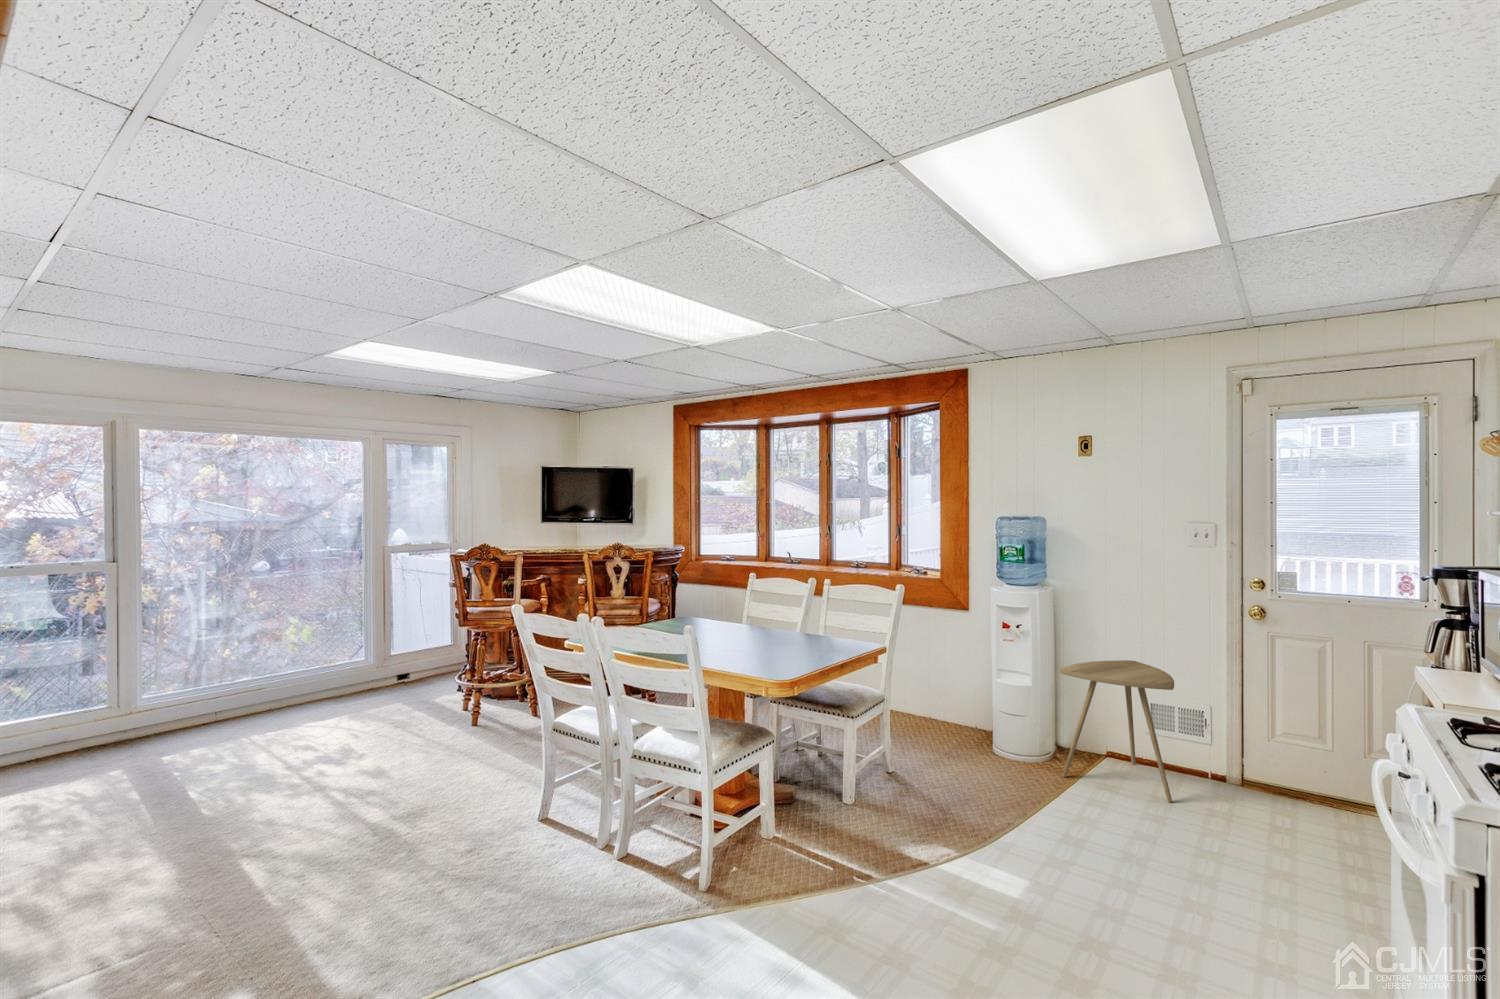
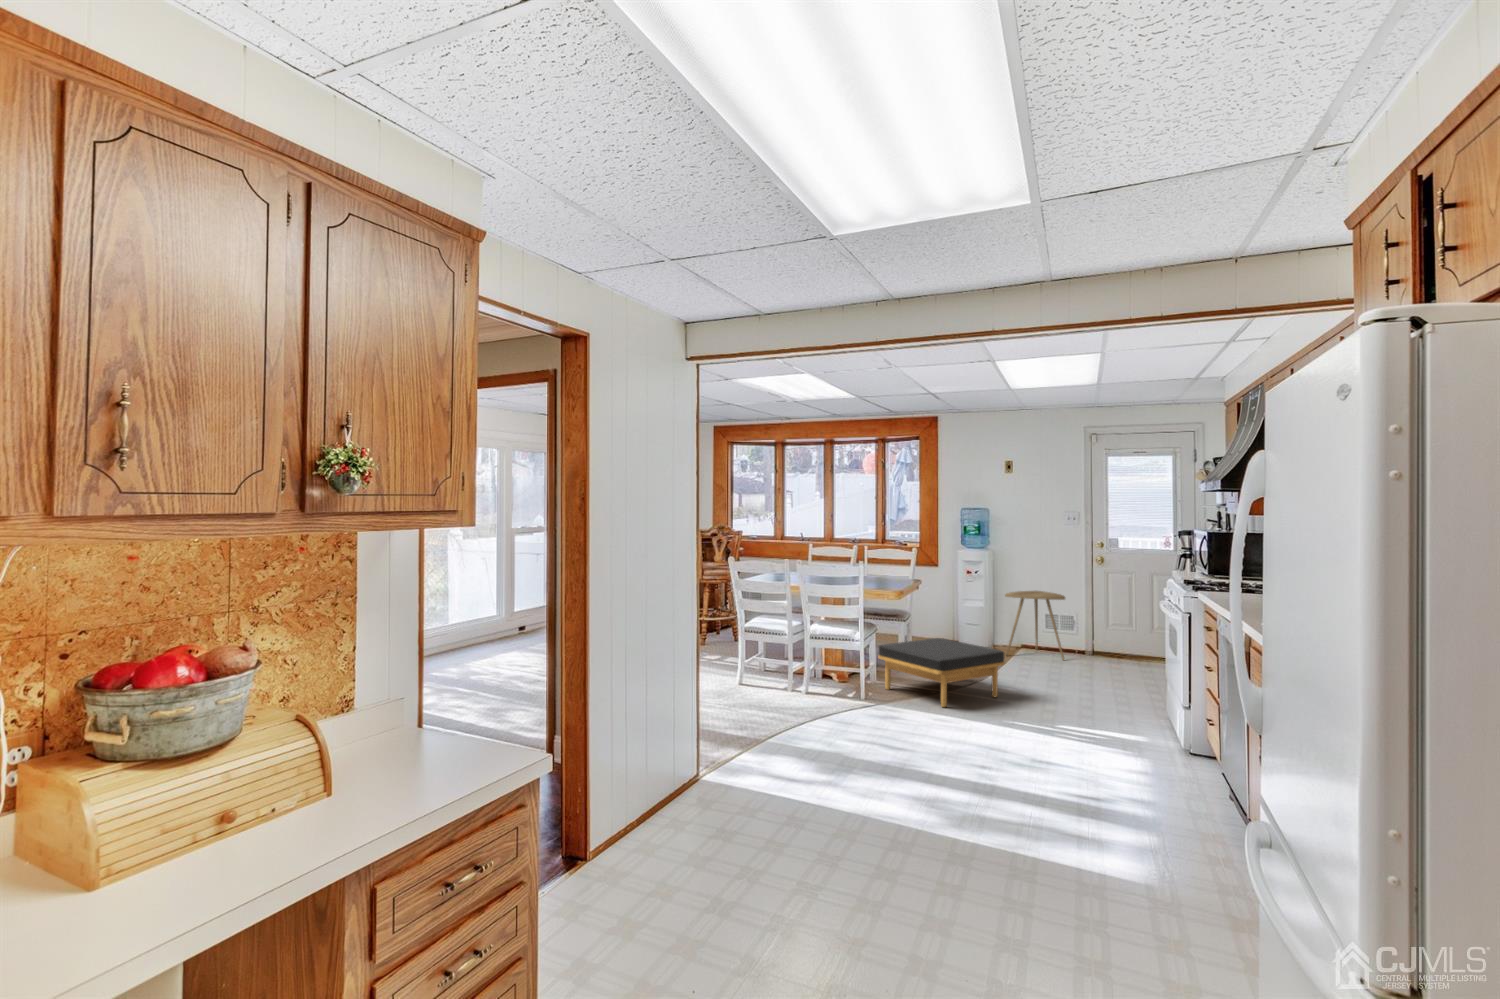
ottoman: none [738,762,962,947] -> present [878,638,1005,707]

